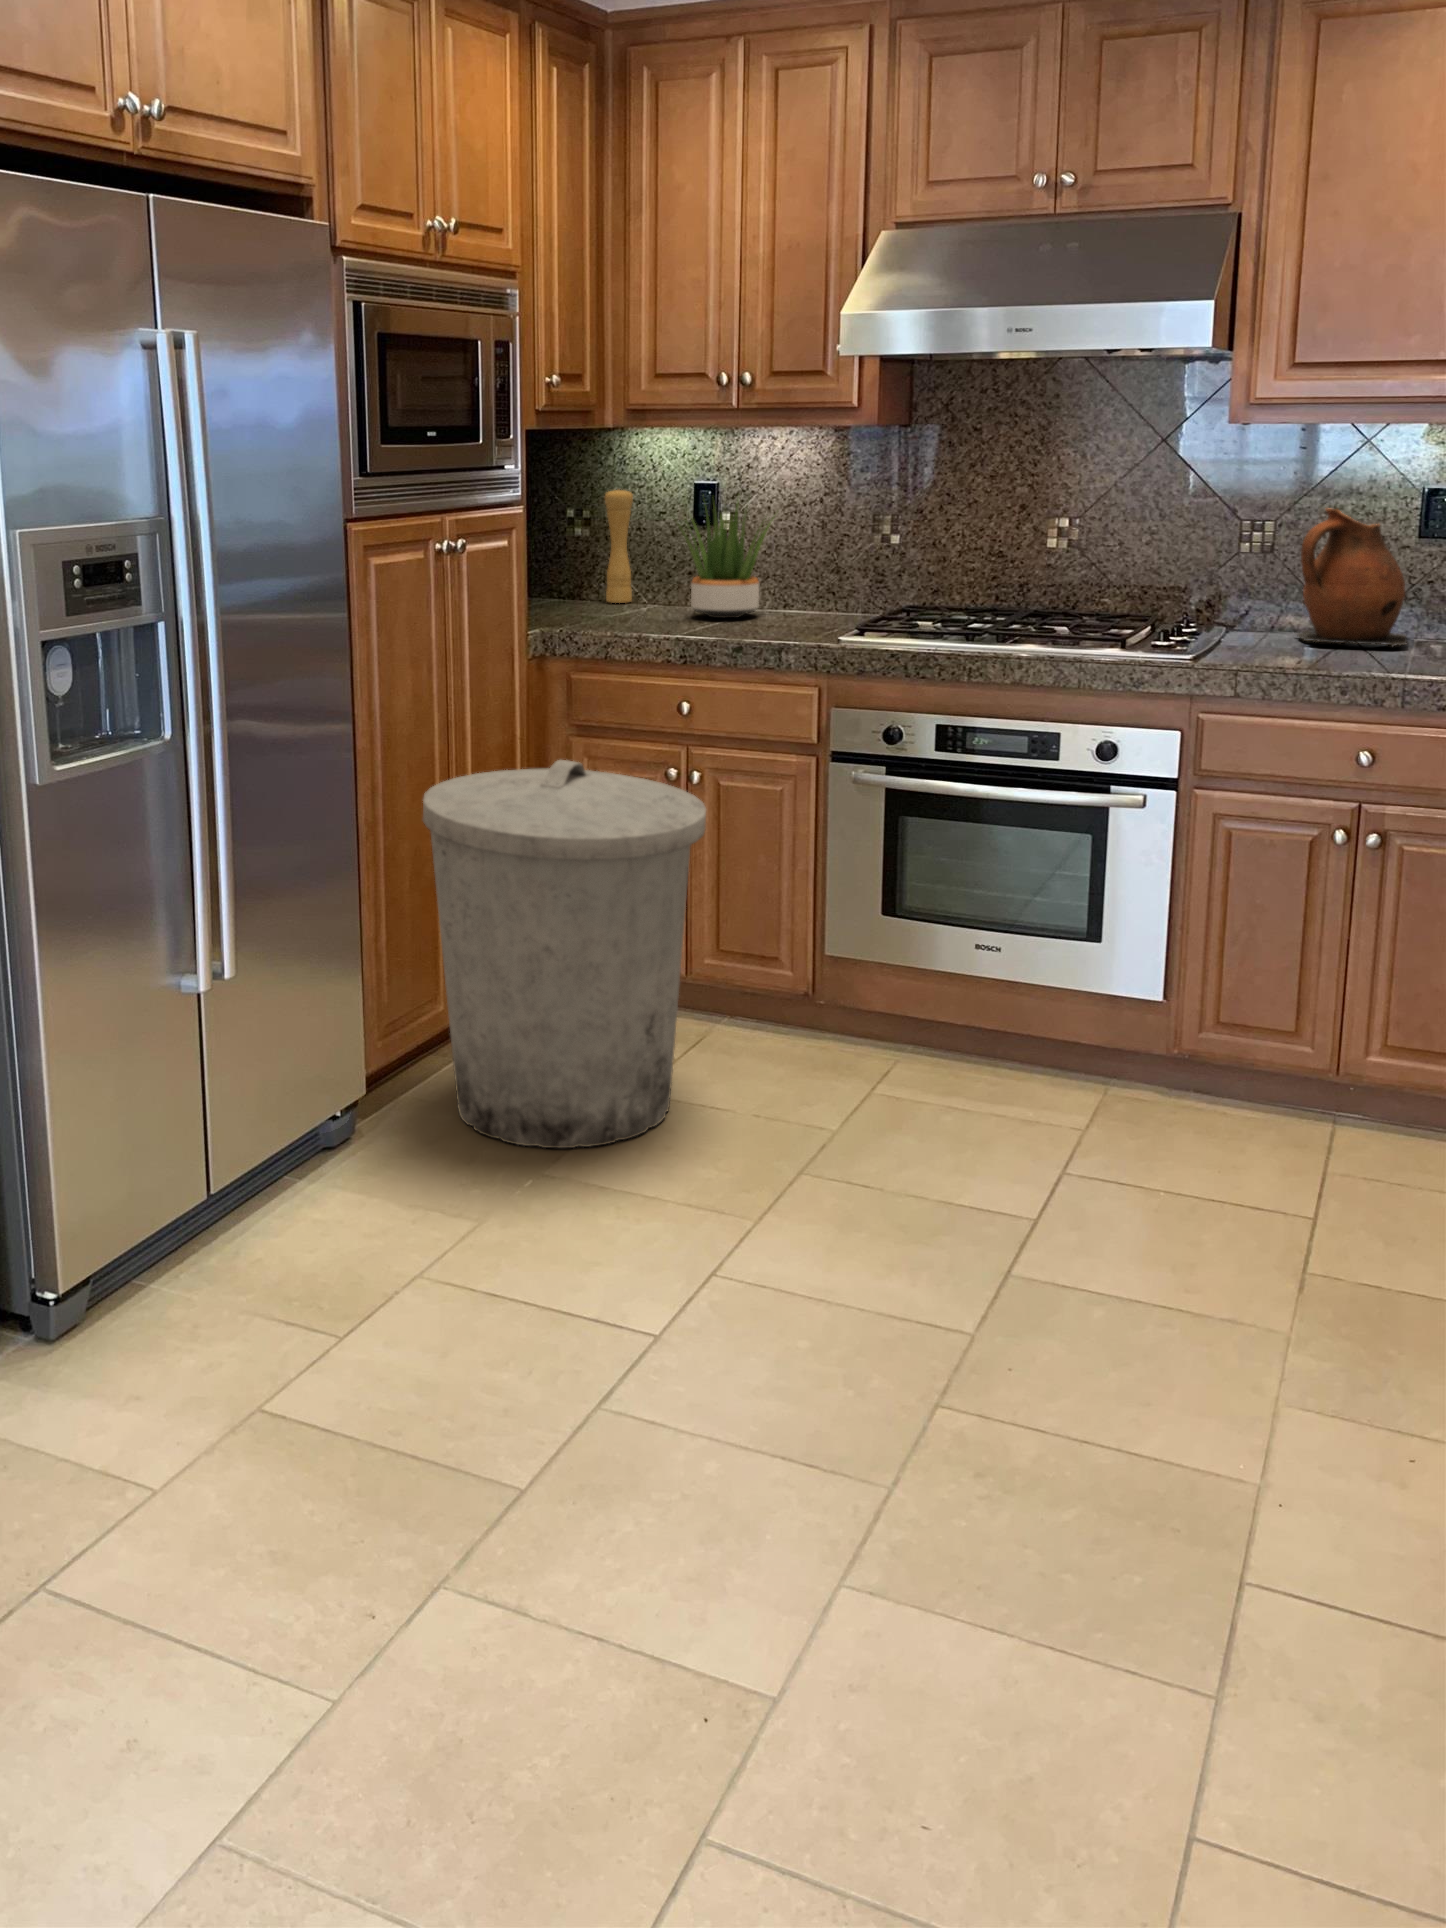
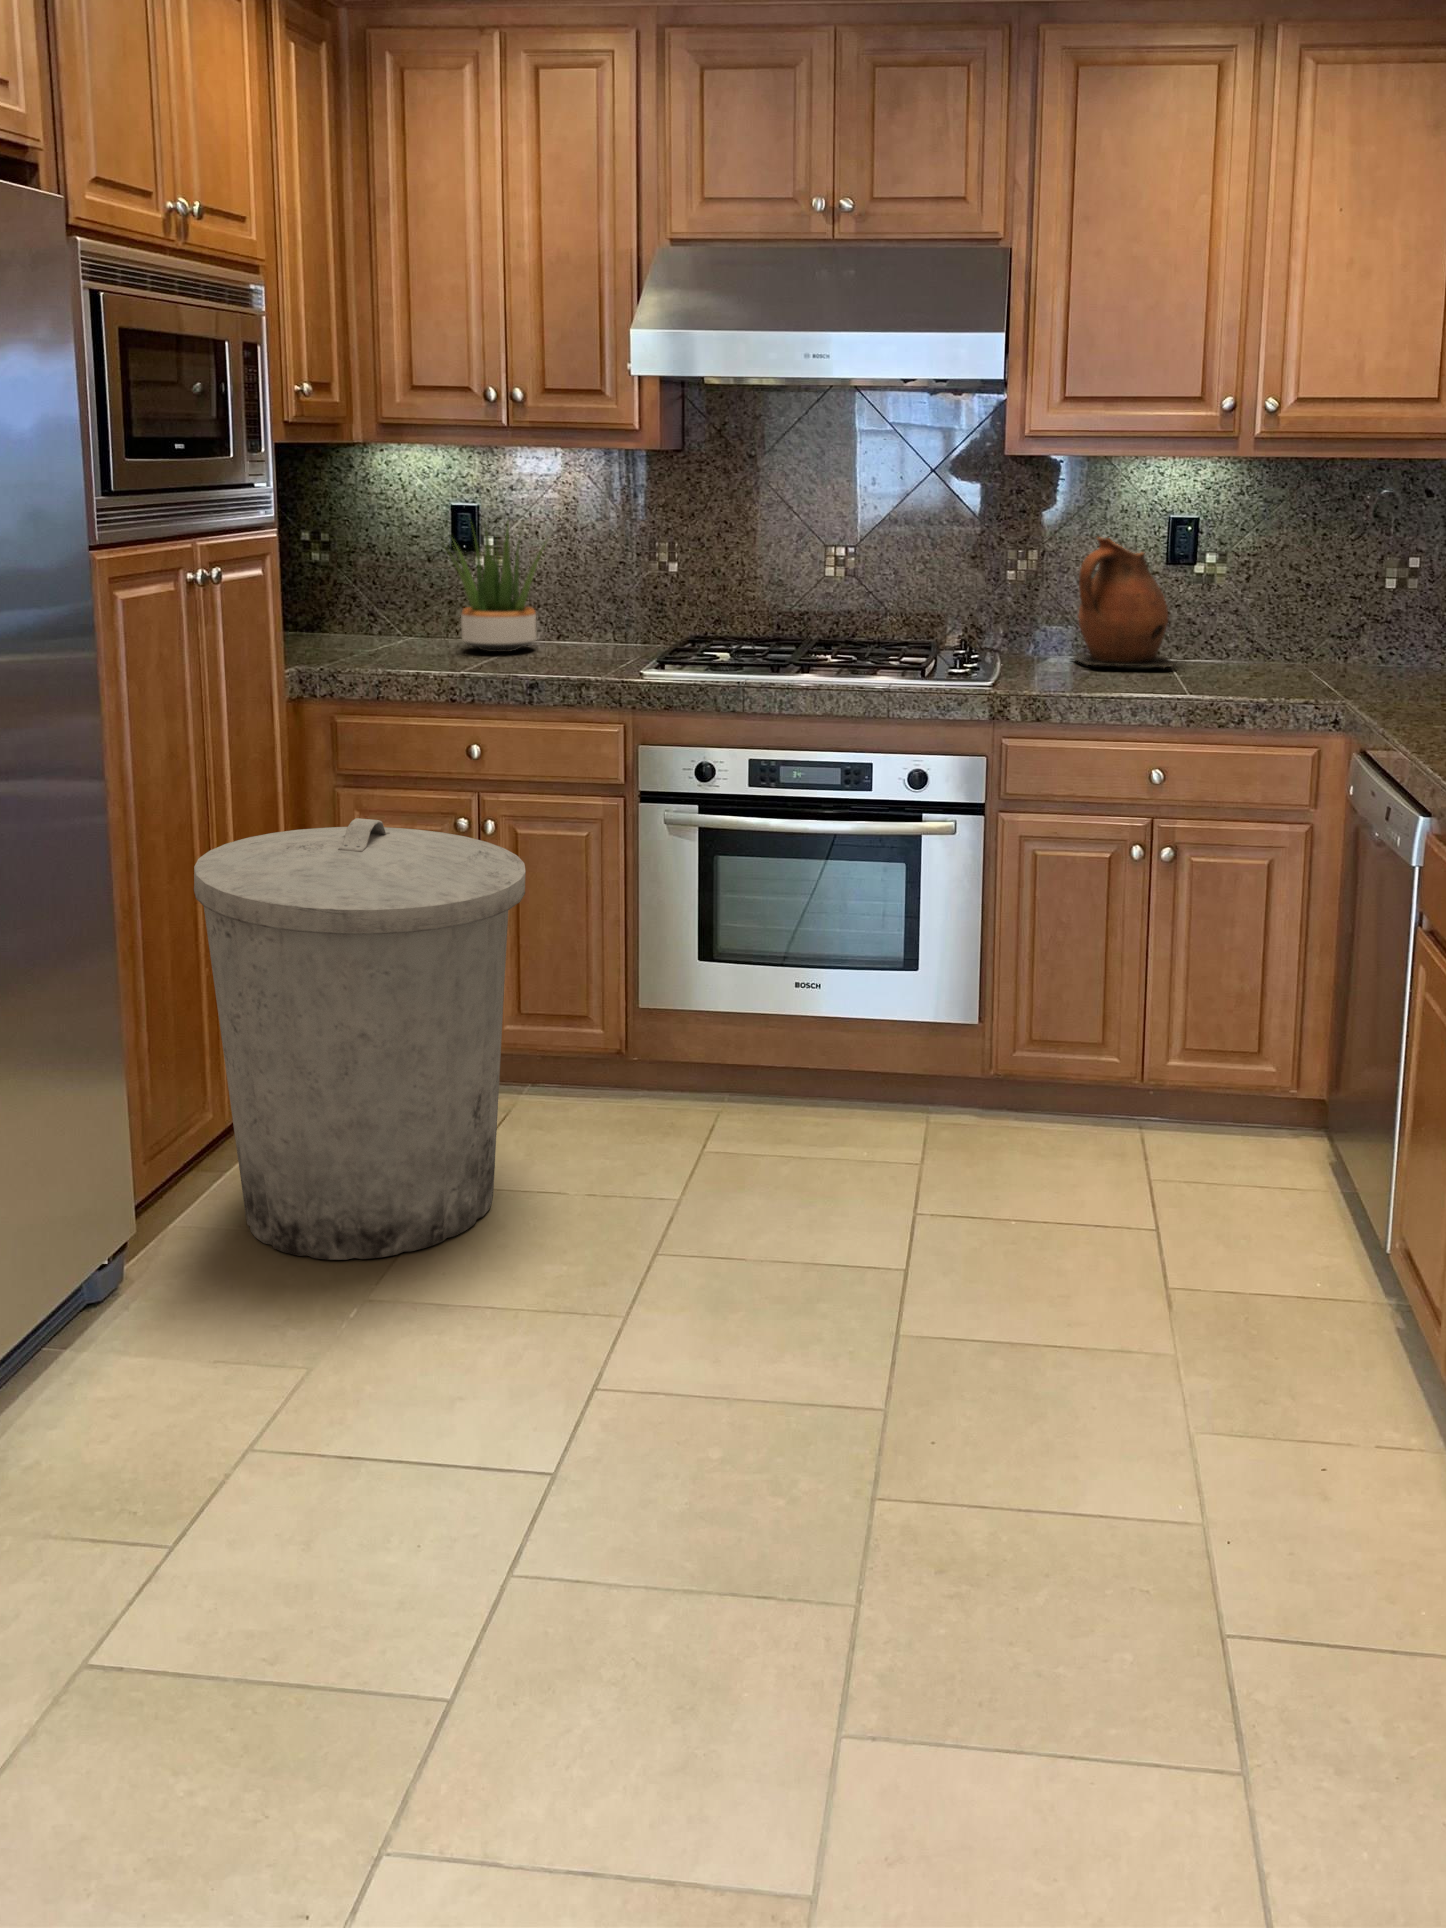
pepper mill: present [605,489,633,603] -> none [351,511,386,637]

